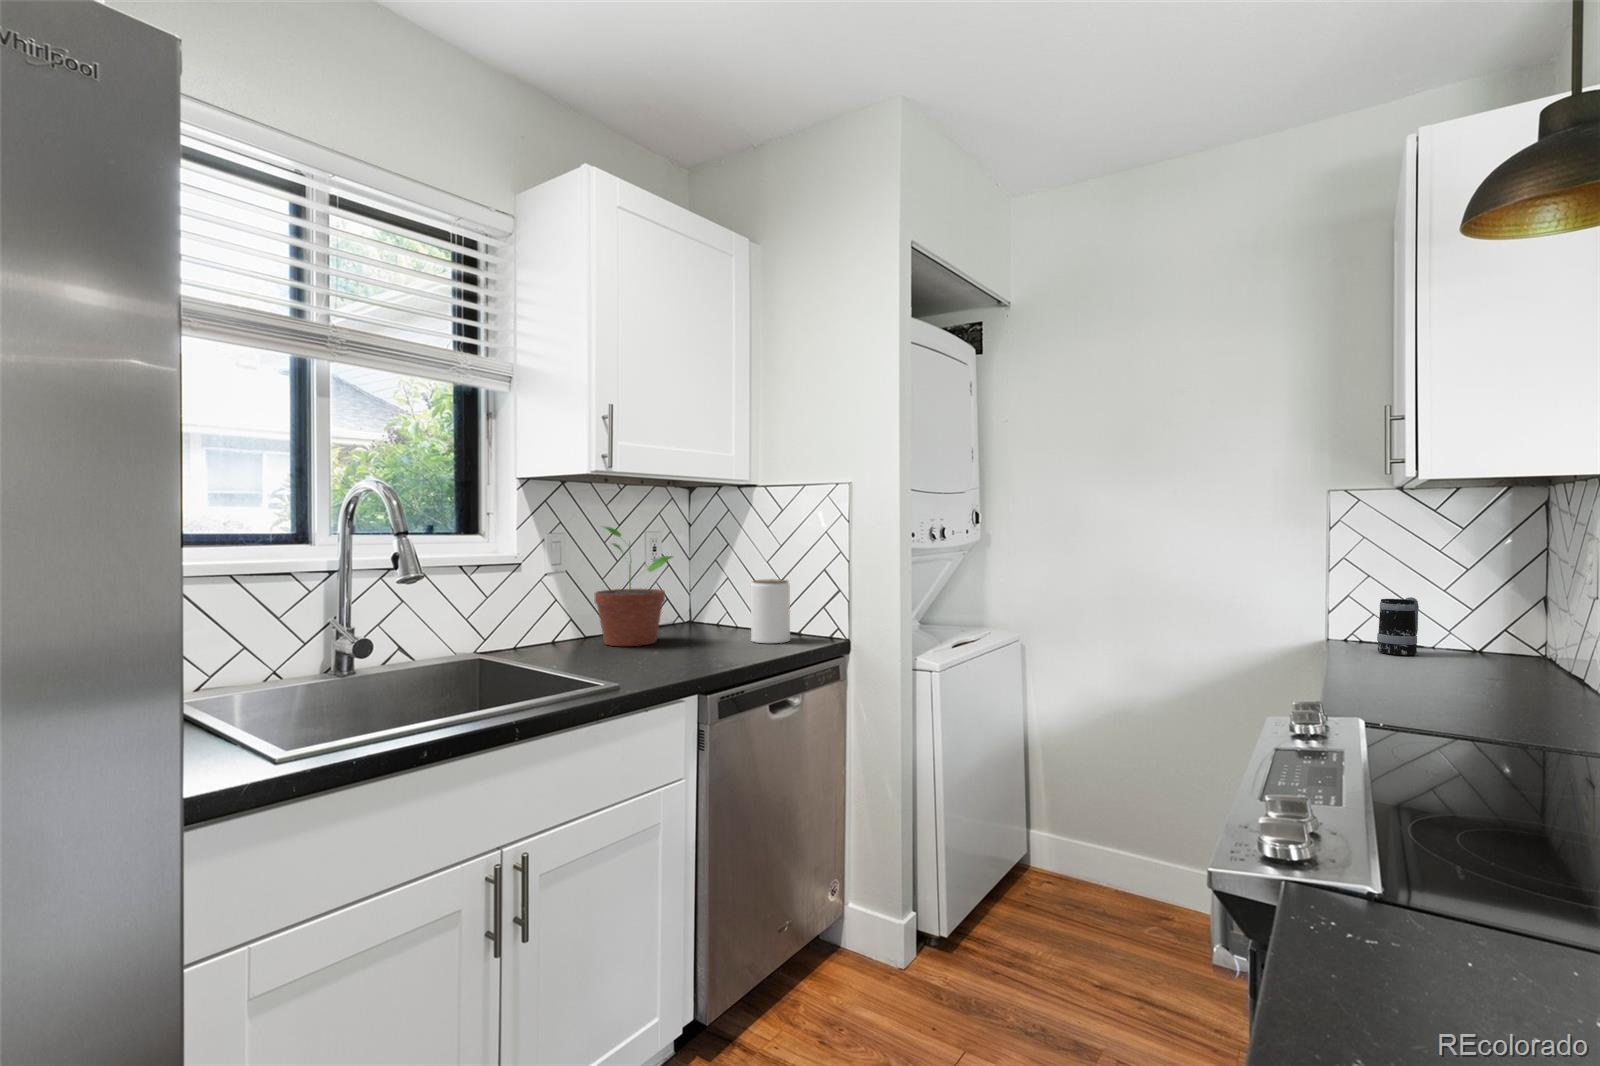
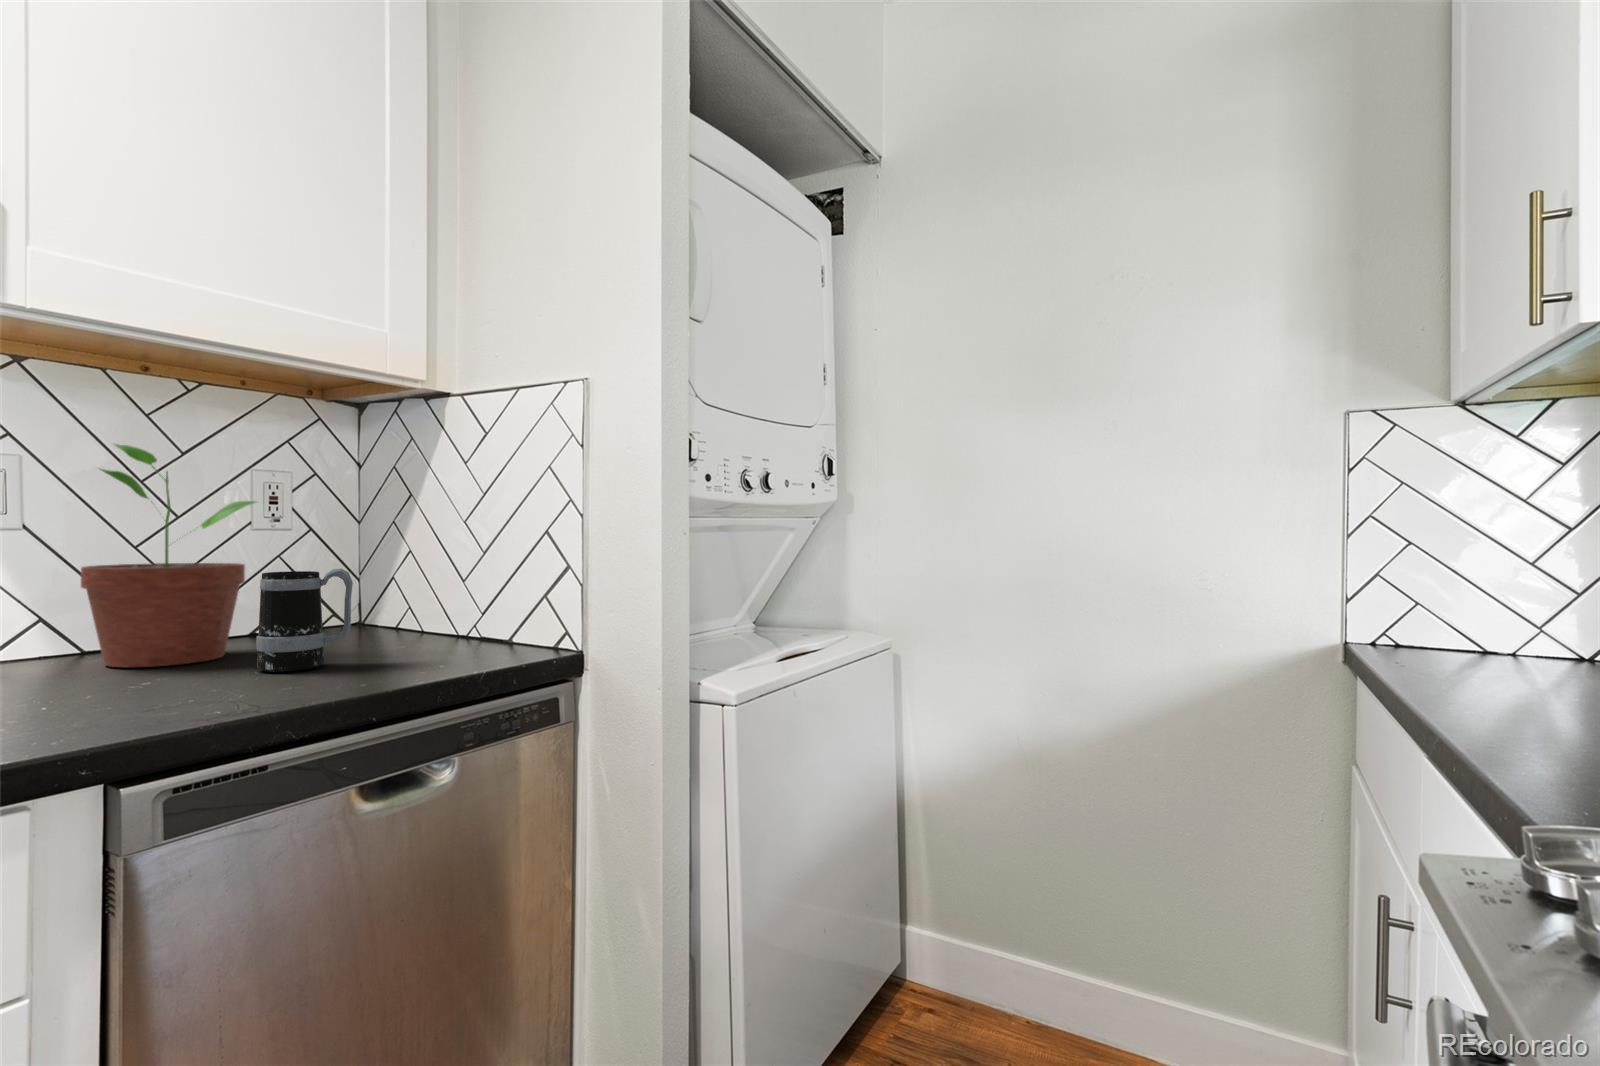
jar: present [751,579,790,643] -> none [403,547,479,659]
mug: present [1377,597,1419,655] -> present [256,569,353,672]

